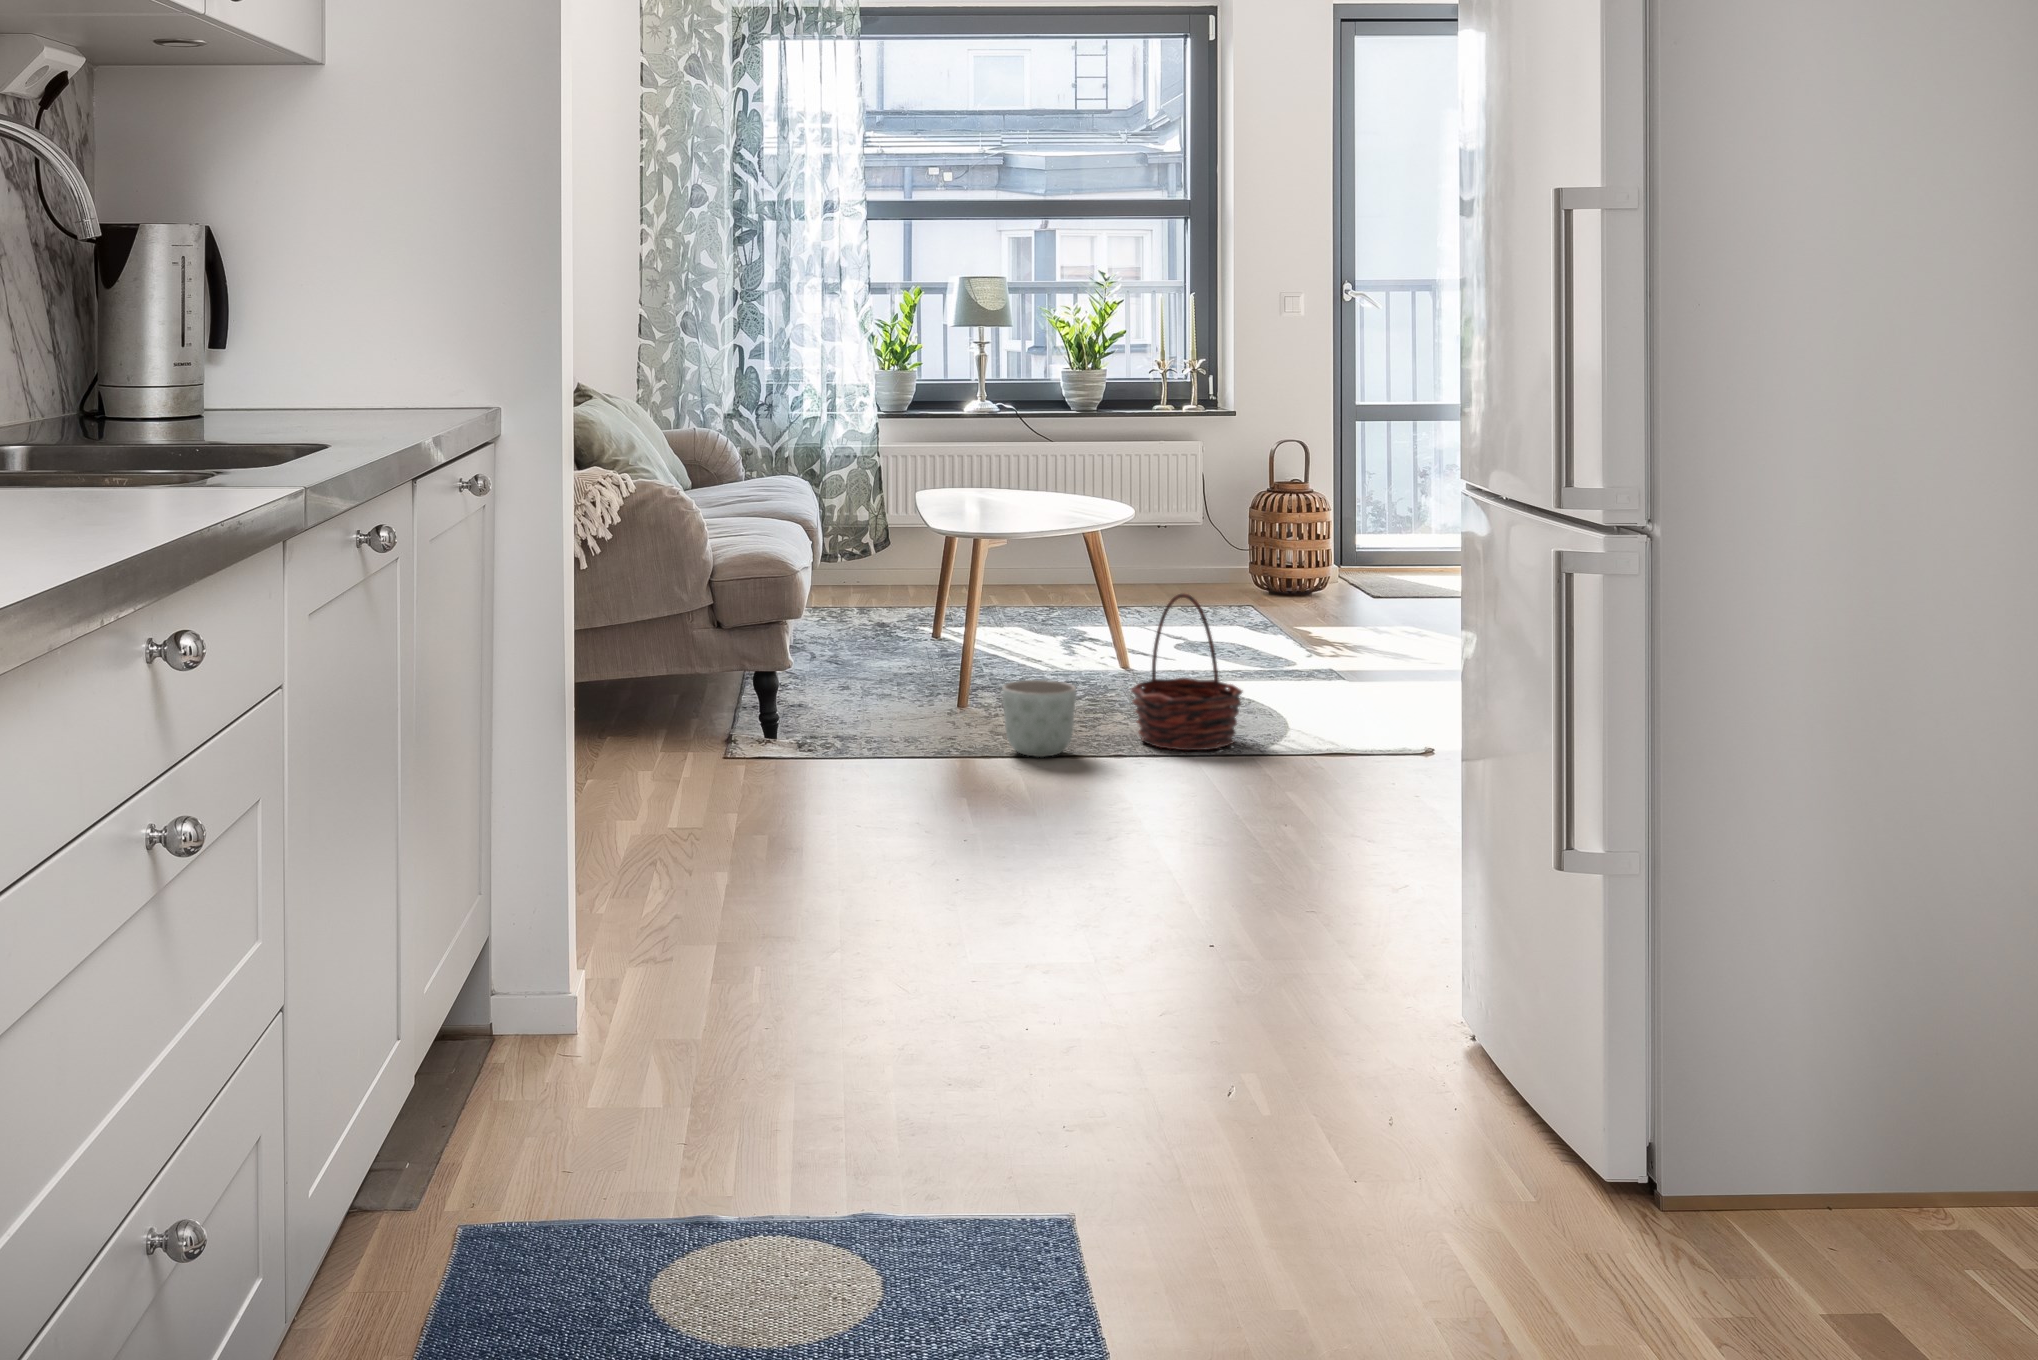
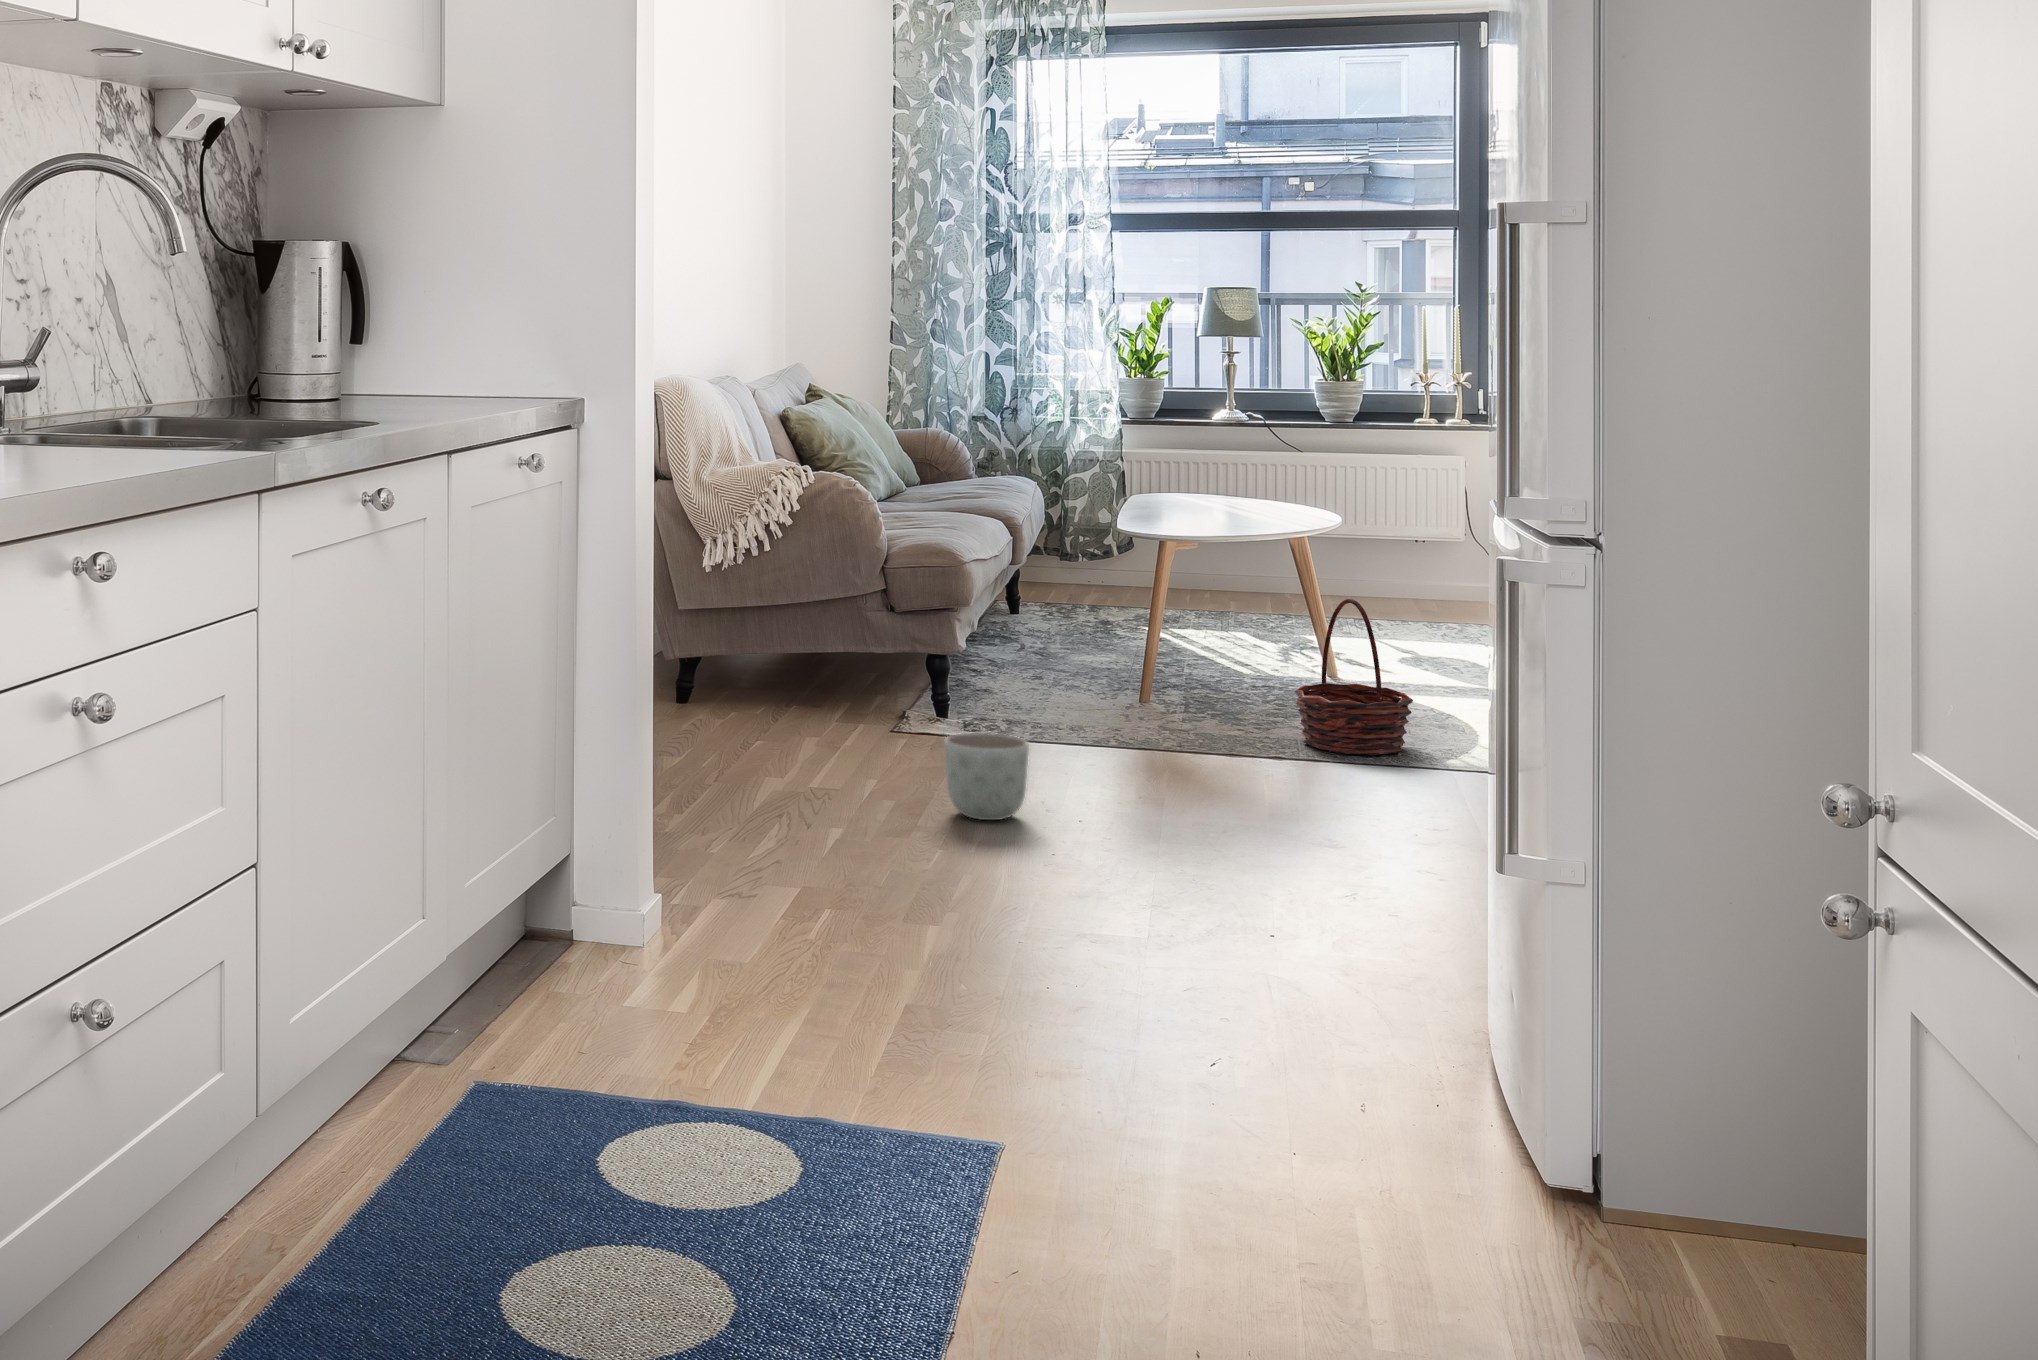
planter: present [1002,680,1076,757] -> present [944,733,1029,820]

